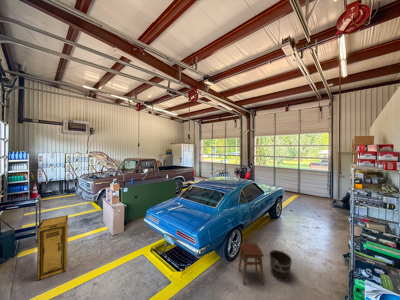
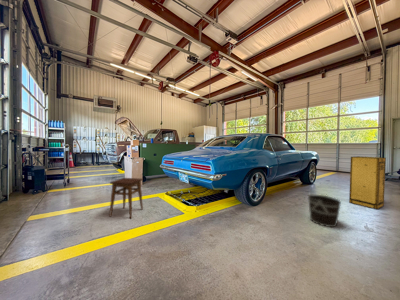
storage cabinet: present [37,215,68,281] -> present [349,156,386,210]
stool: present [239,243,264,285] -> present [109,178,143,218]

